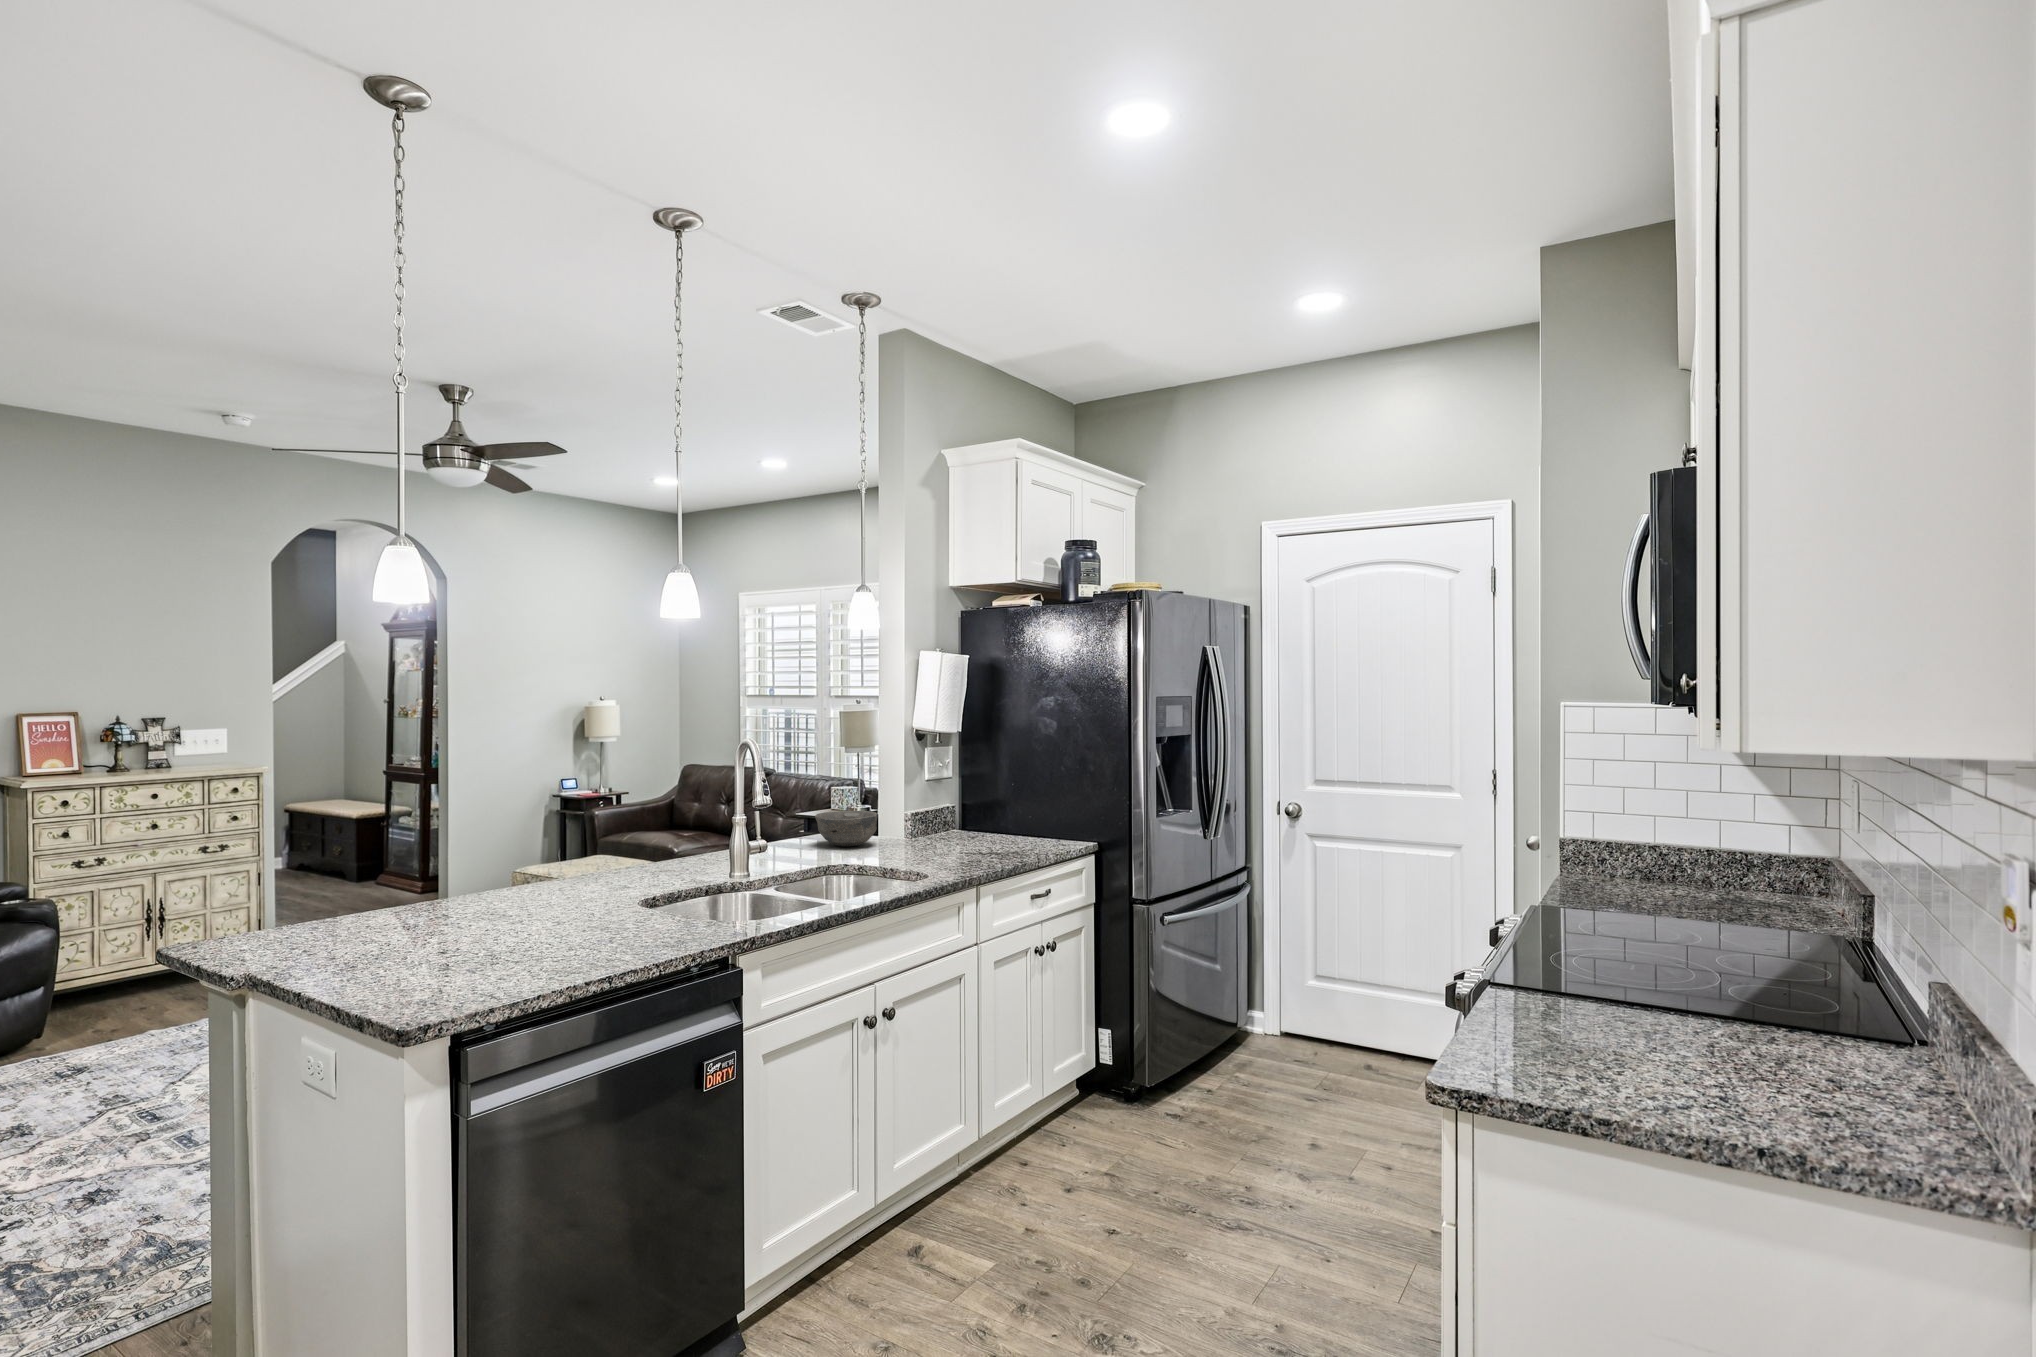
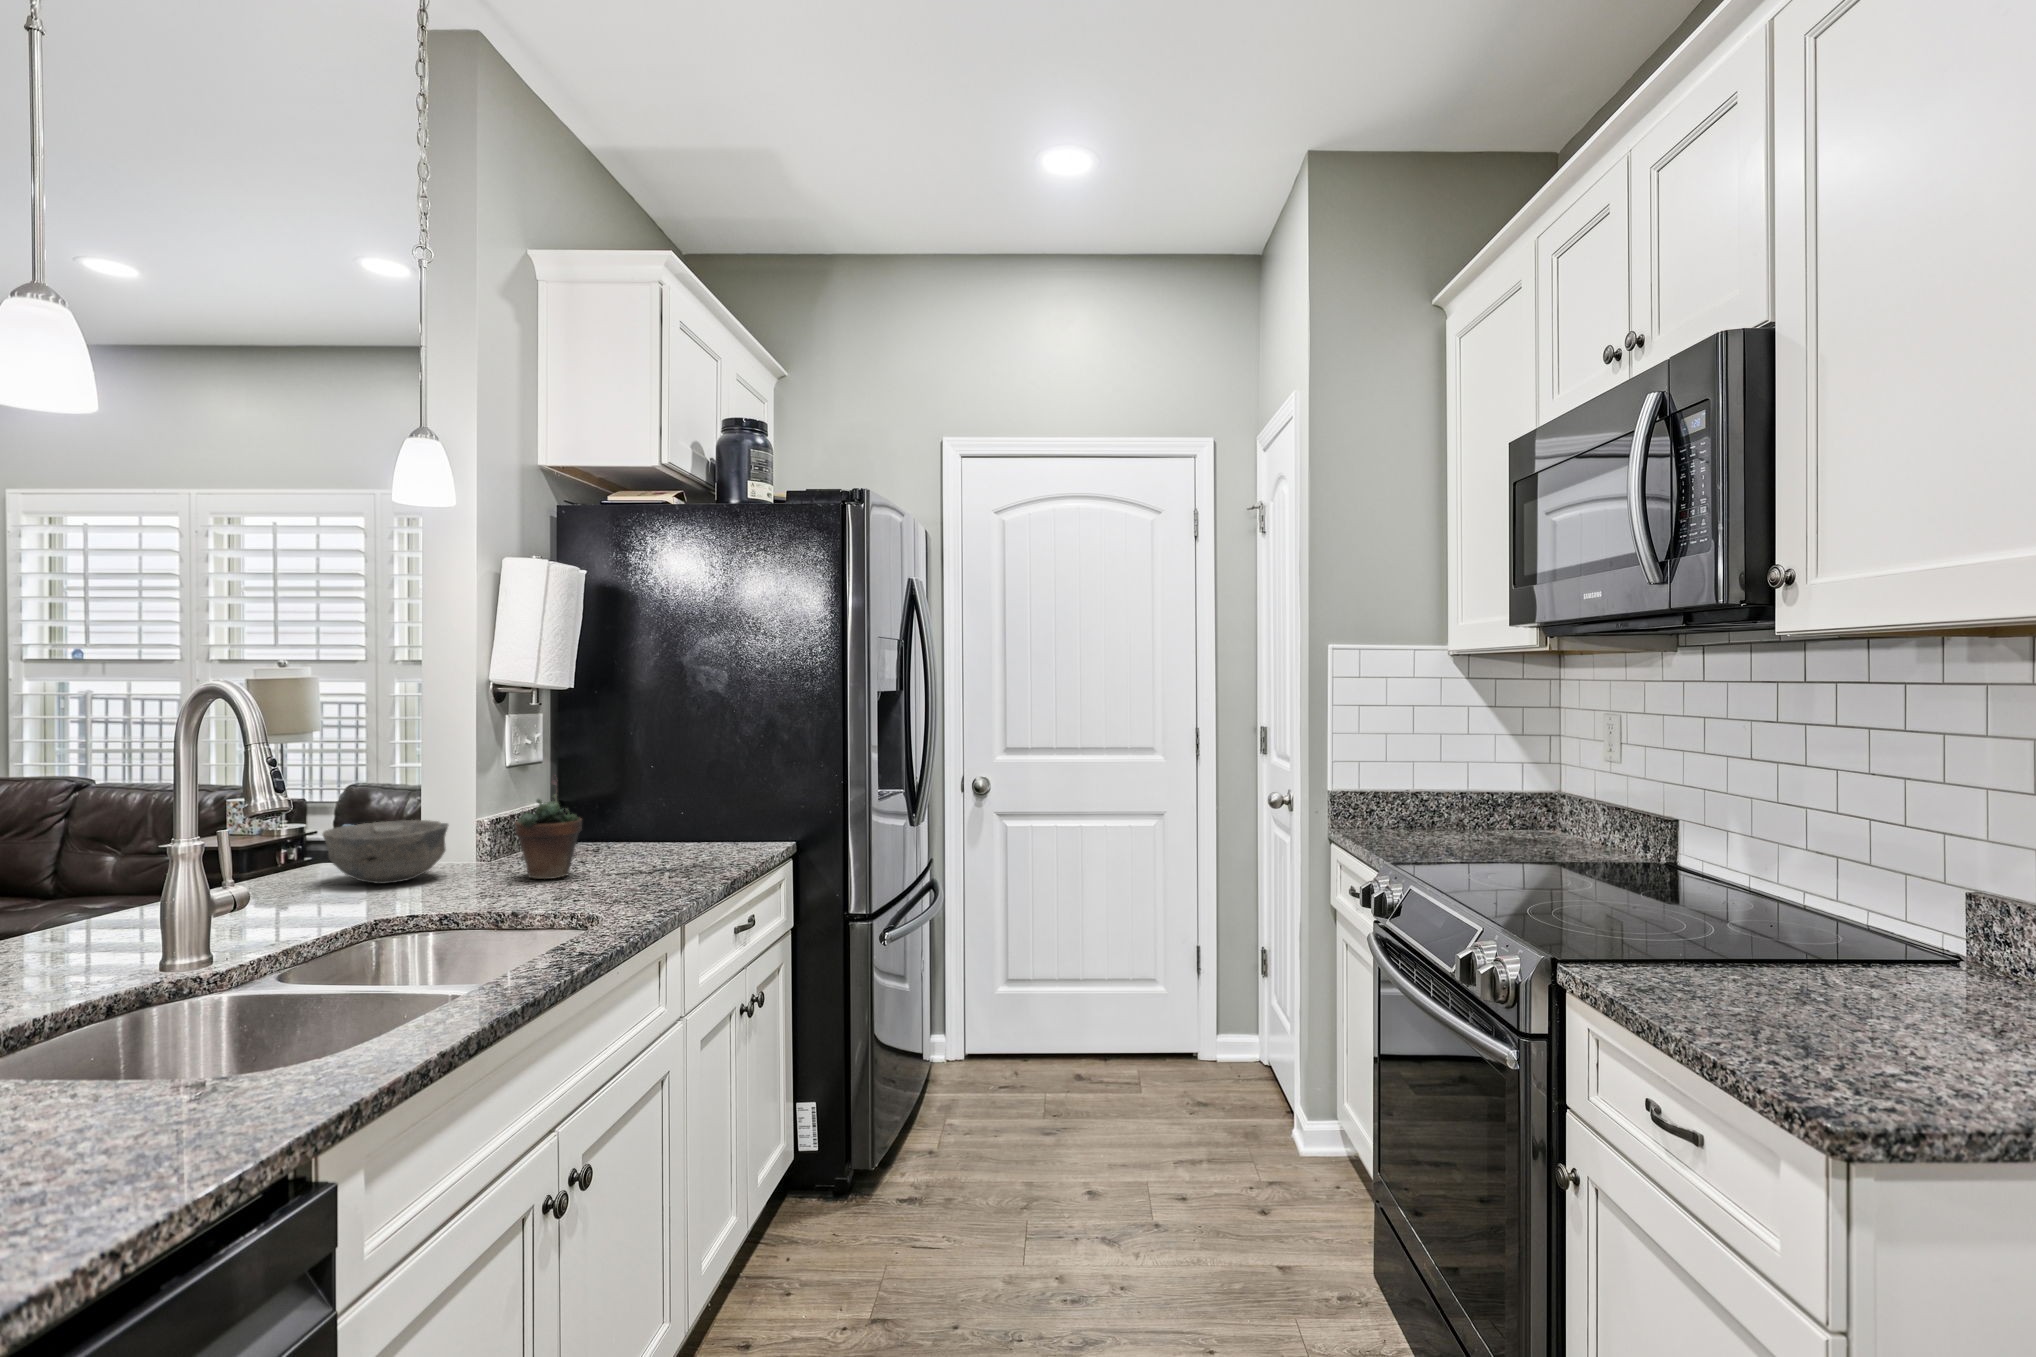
succulent plant: none [908,788,946,852] -> present [515,775,582,879]

